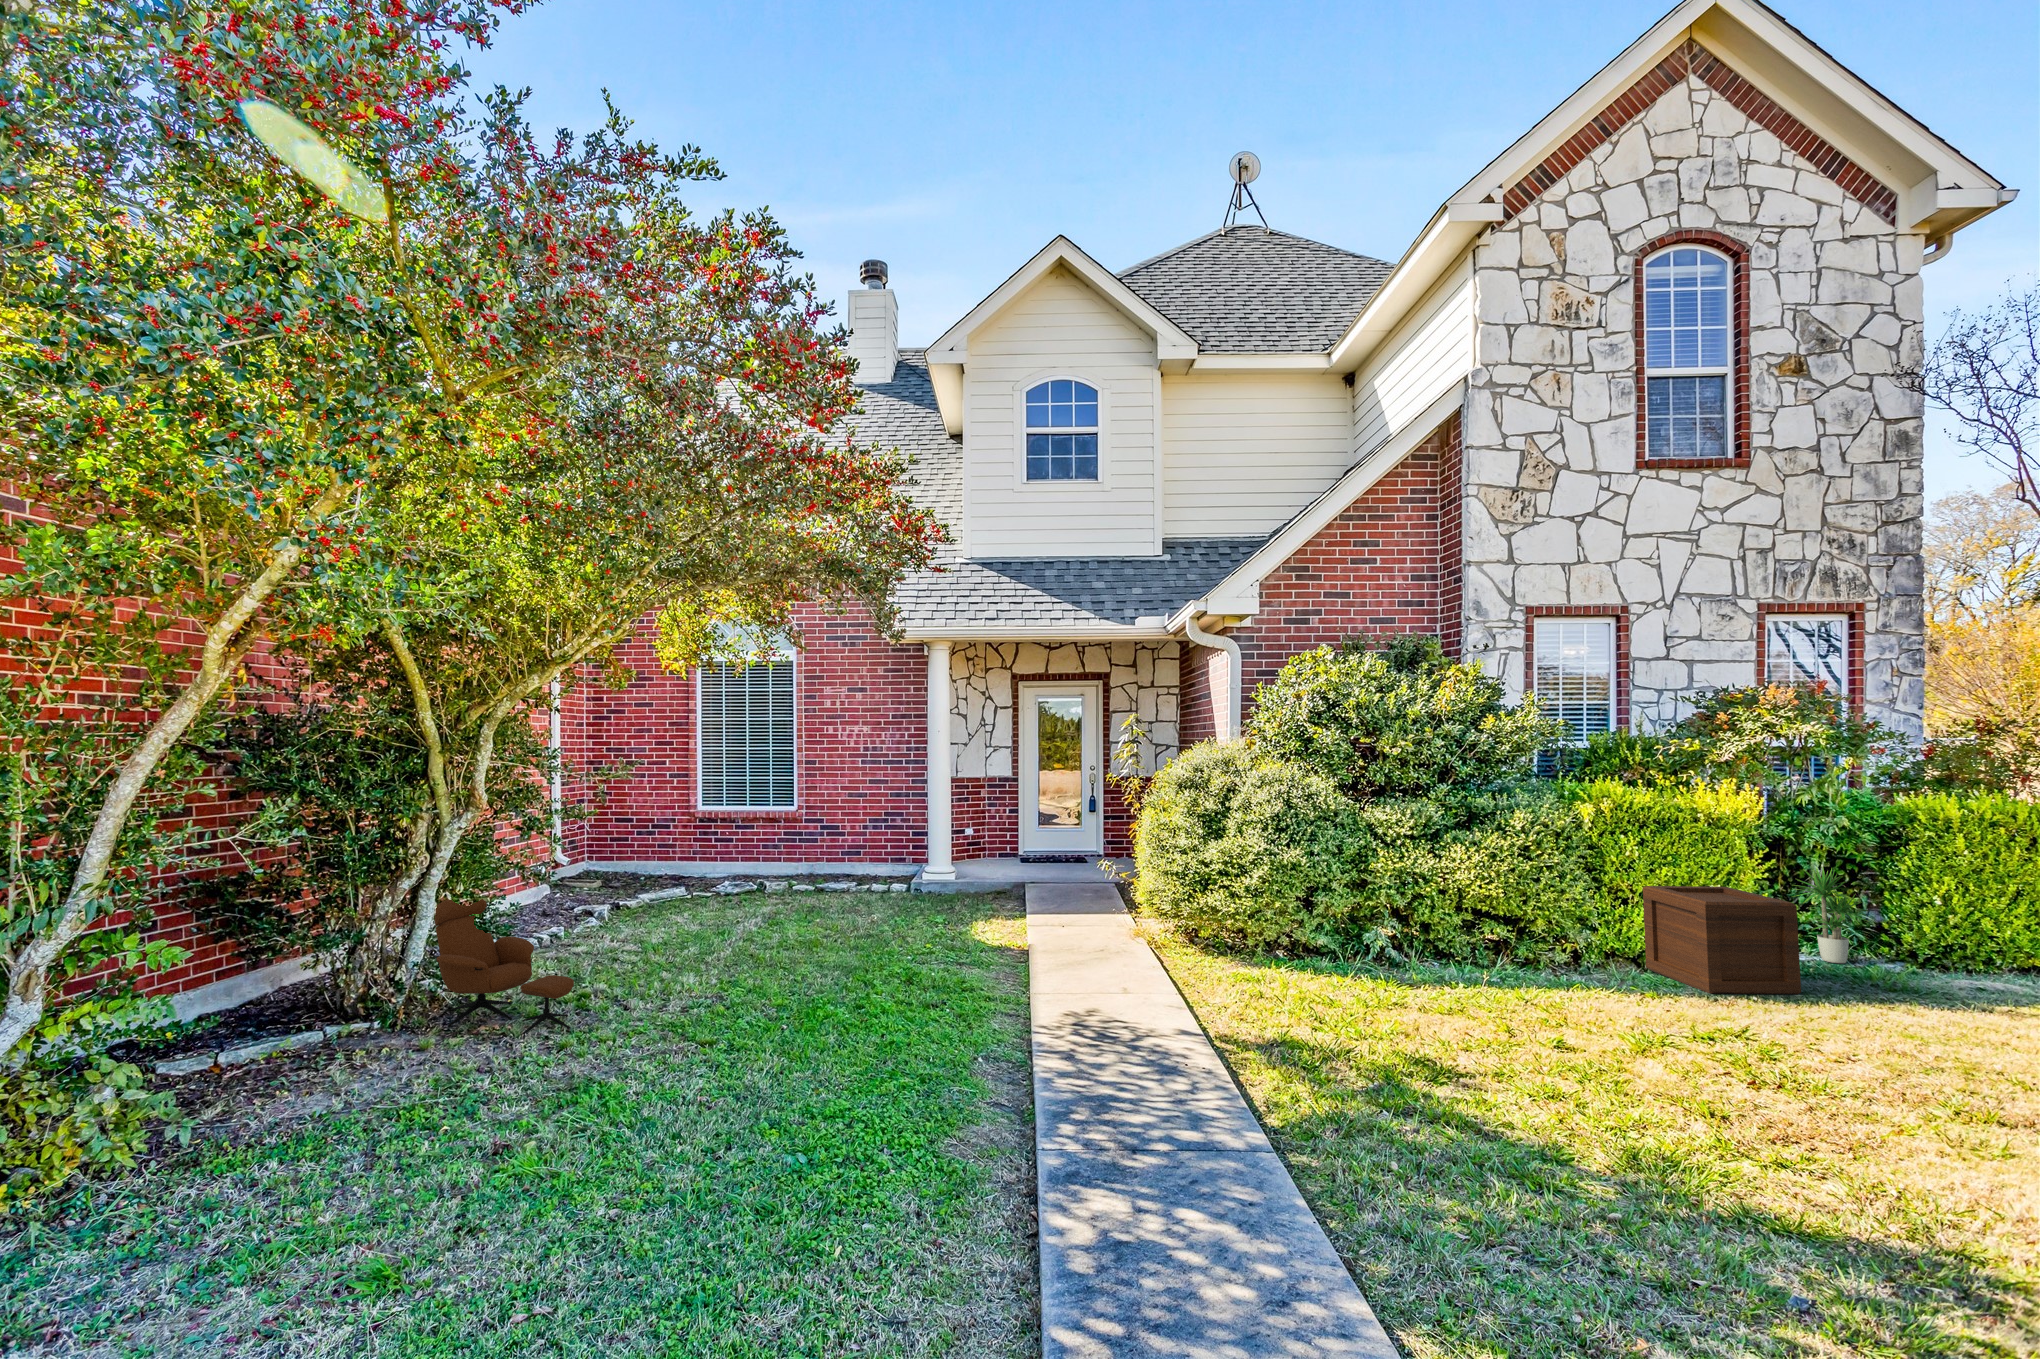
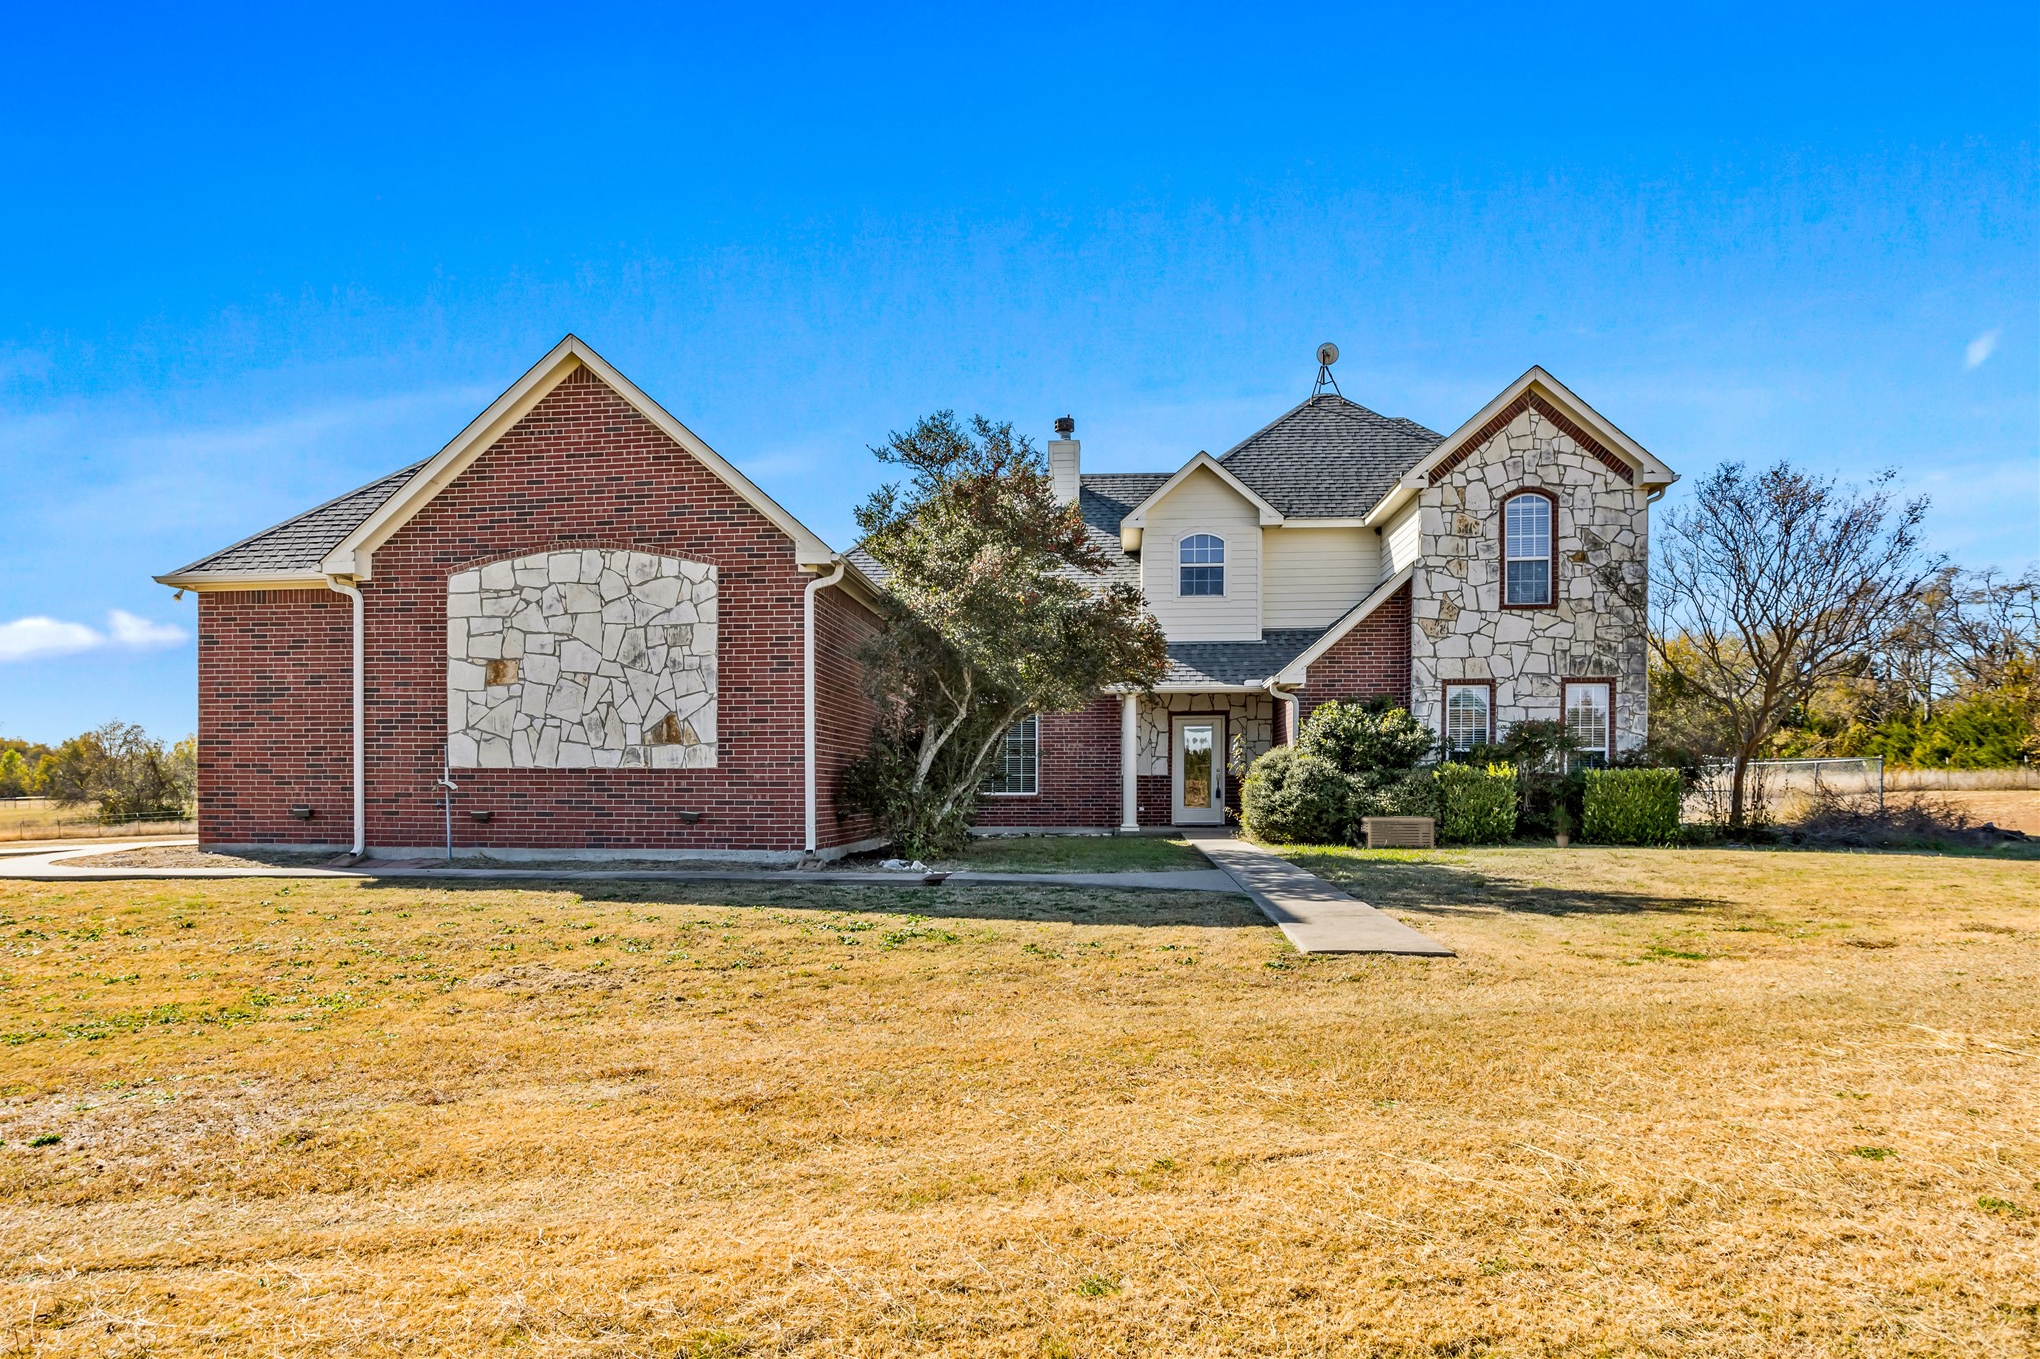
wooden crate: present [1643,886,1801,994] -> none [1468,810,1520,851]
lounge chair: present [435,899,574,1034] -> none [966,803,1024,849]
storage bench: none [1391,899,1591,990] -> present [1361,816,1435,849]

